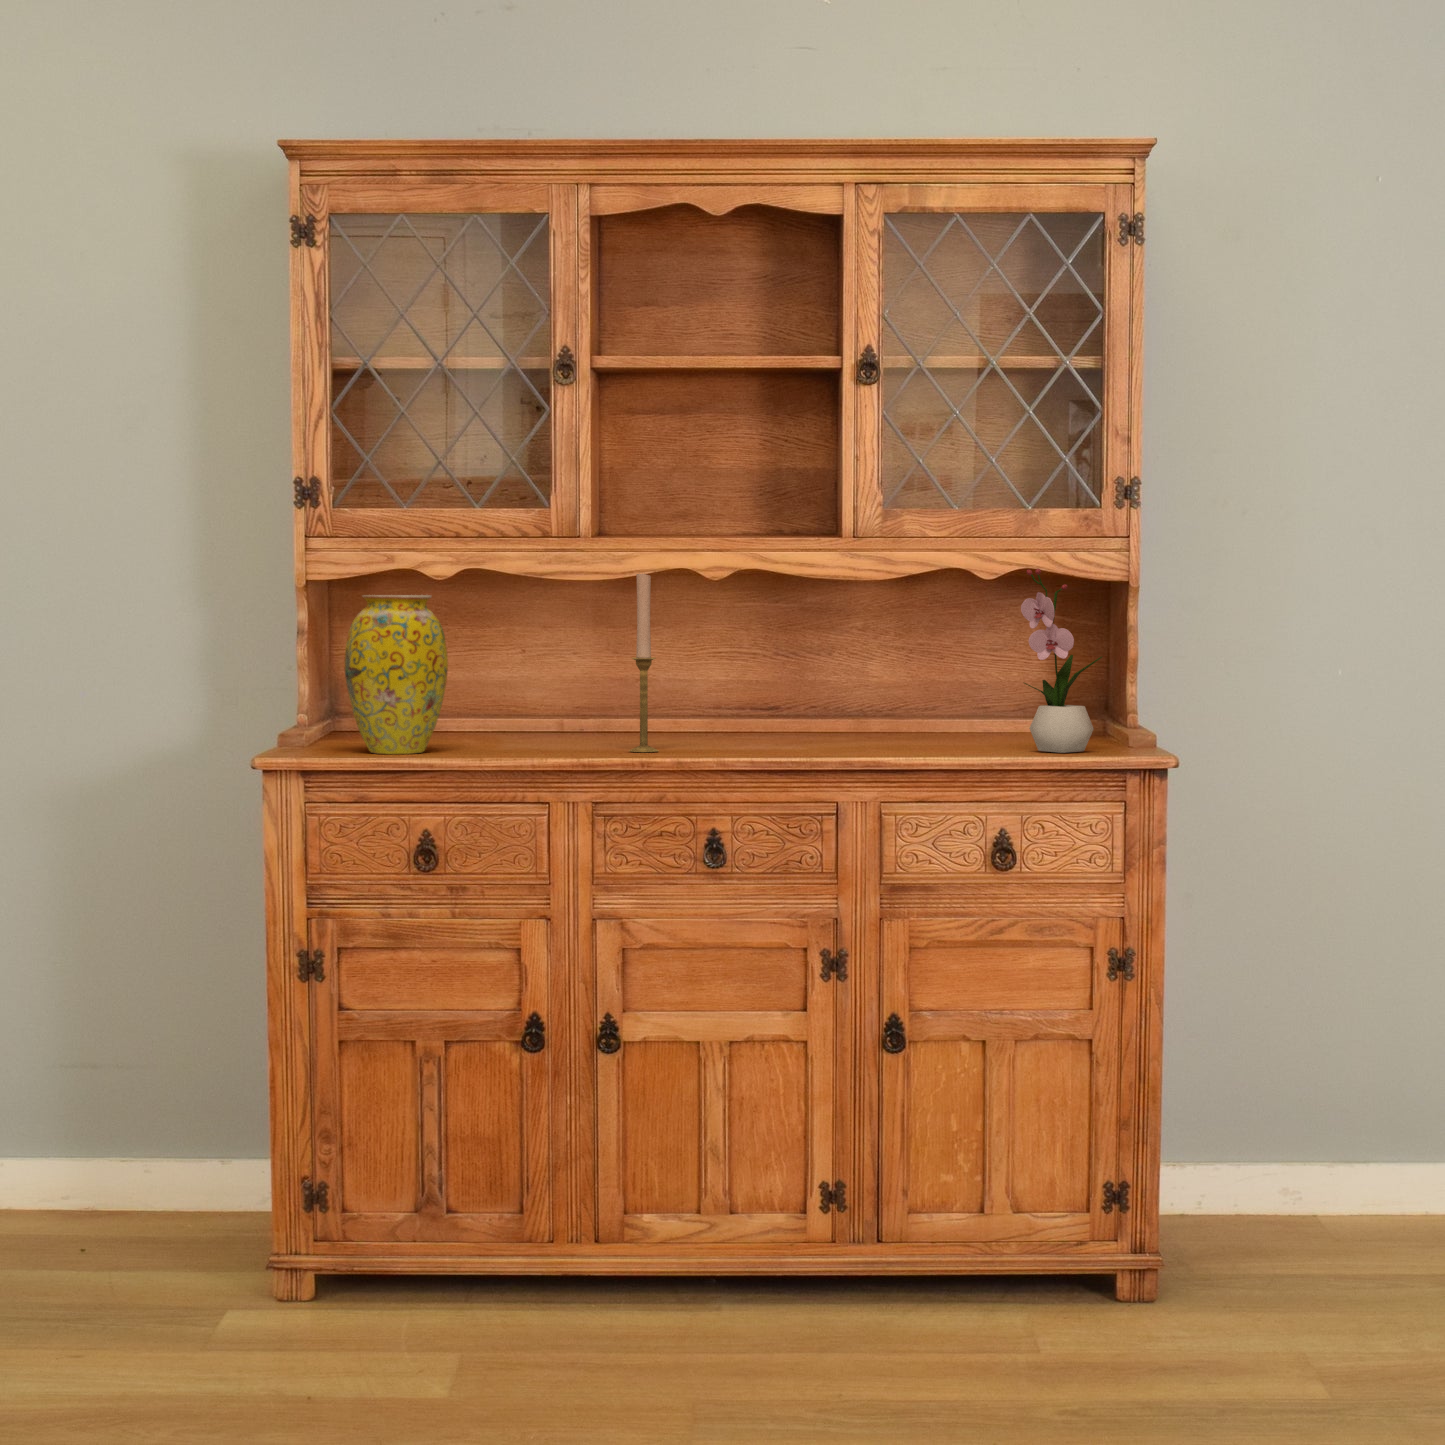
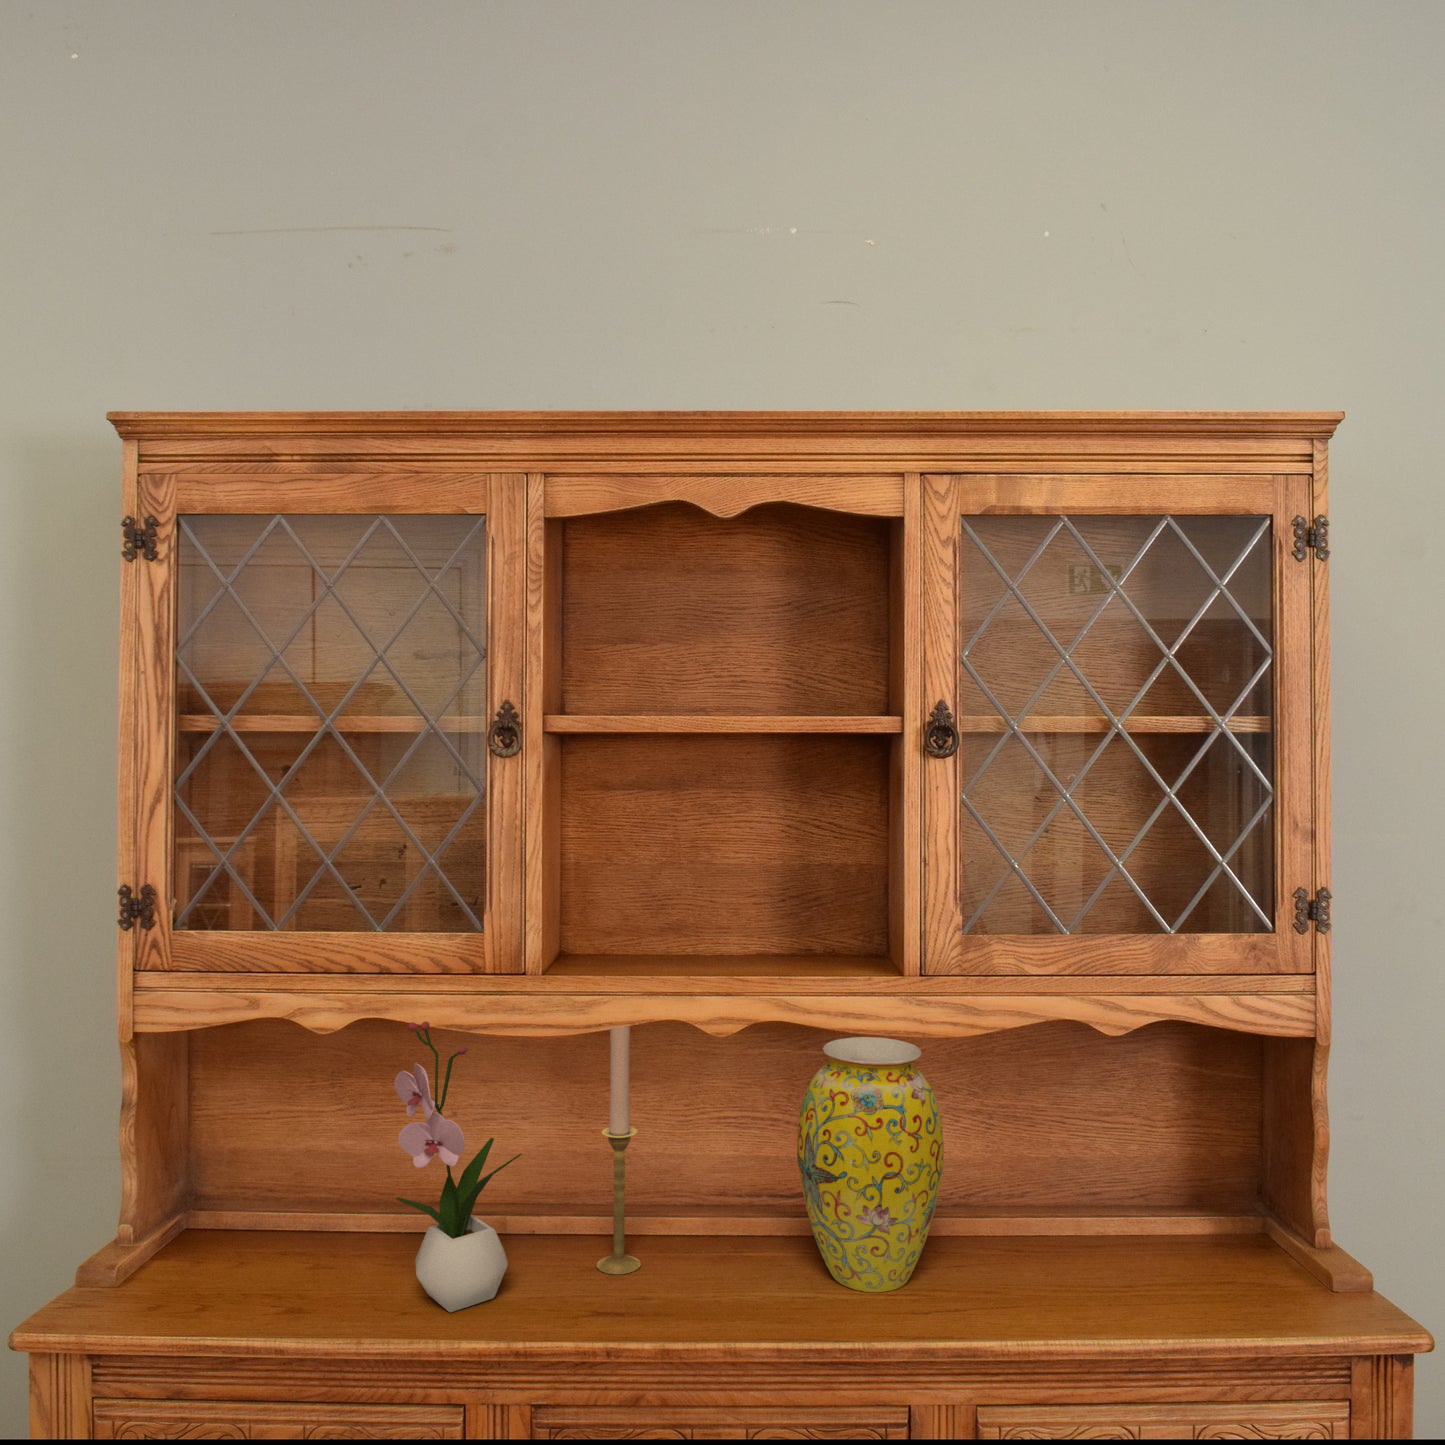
flower arrangement: present [1021,569,1102,753] -> present [395,1021,522,1313]
vase: present [344,595,448,754] -> present [797,1037,944,1292]

